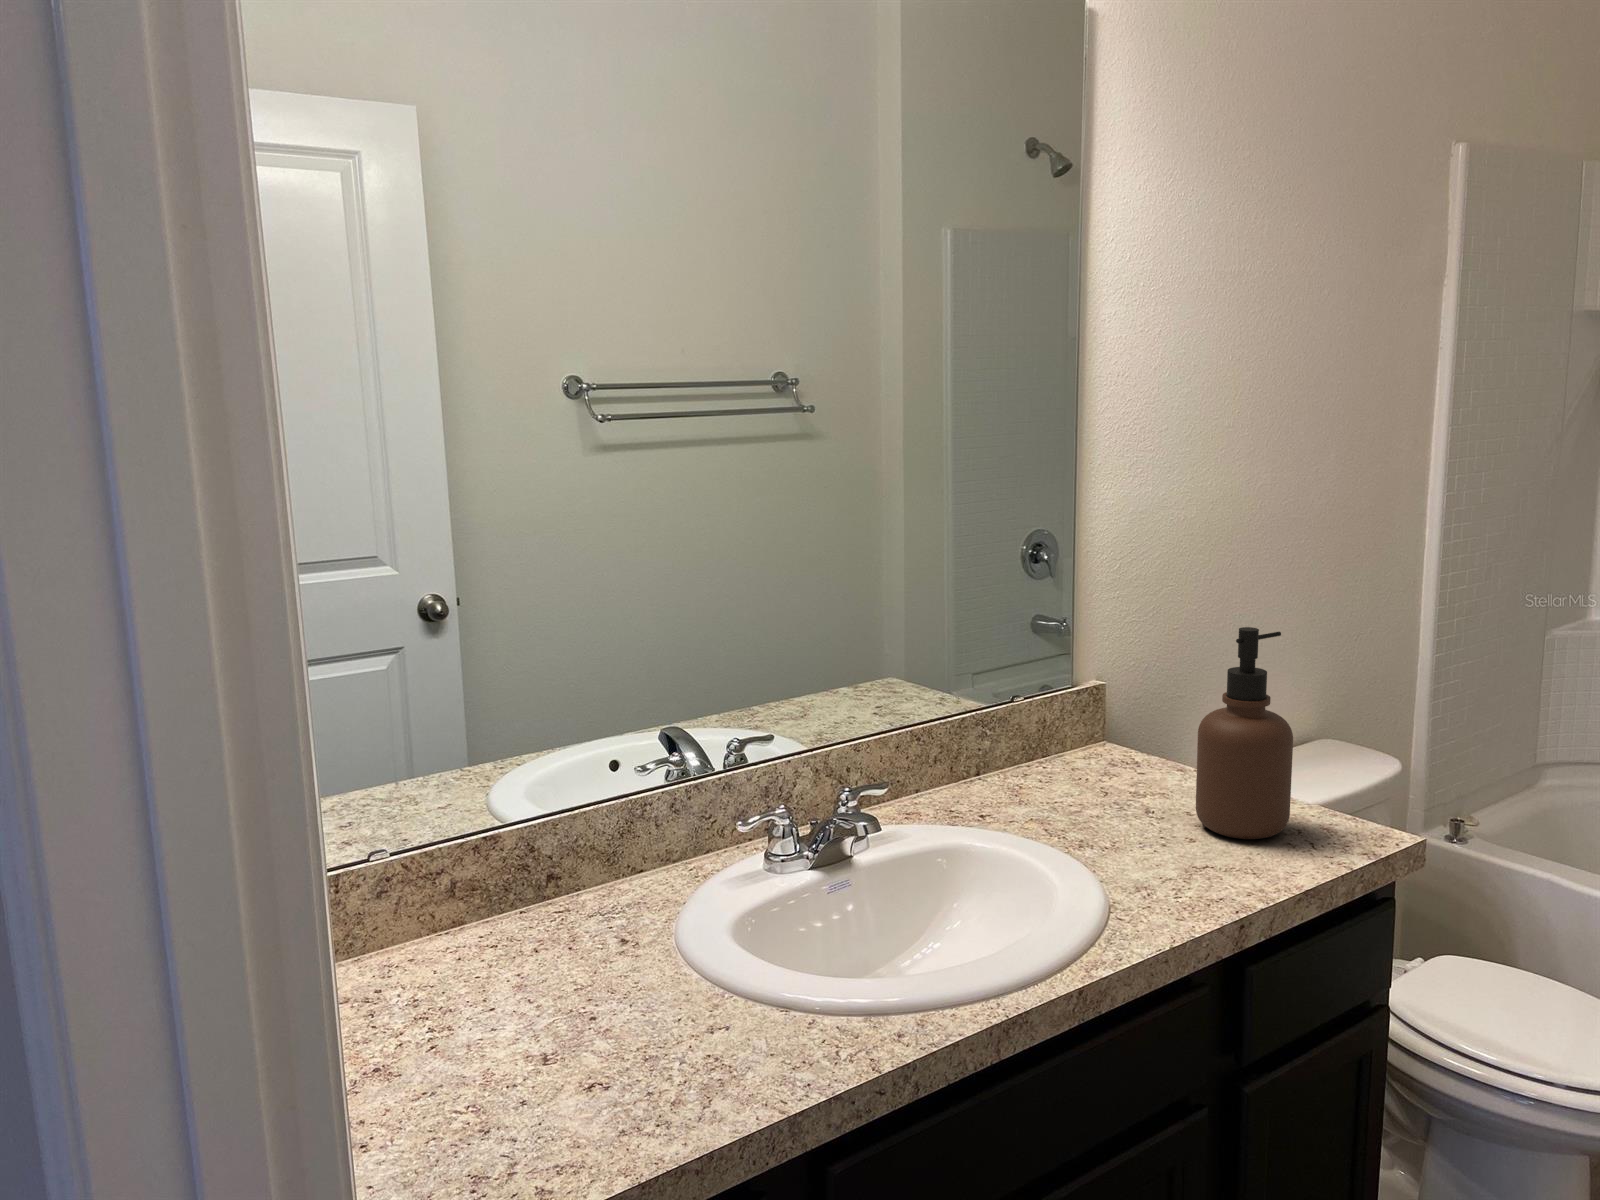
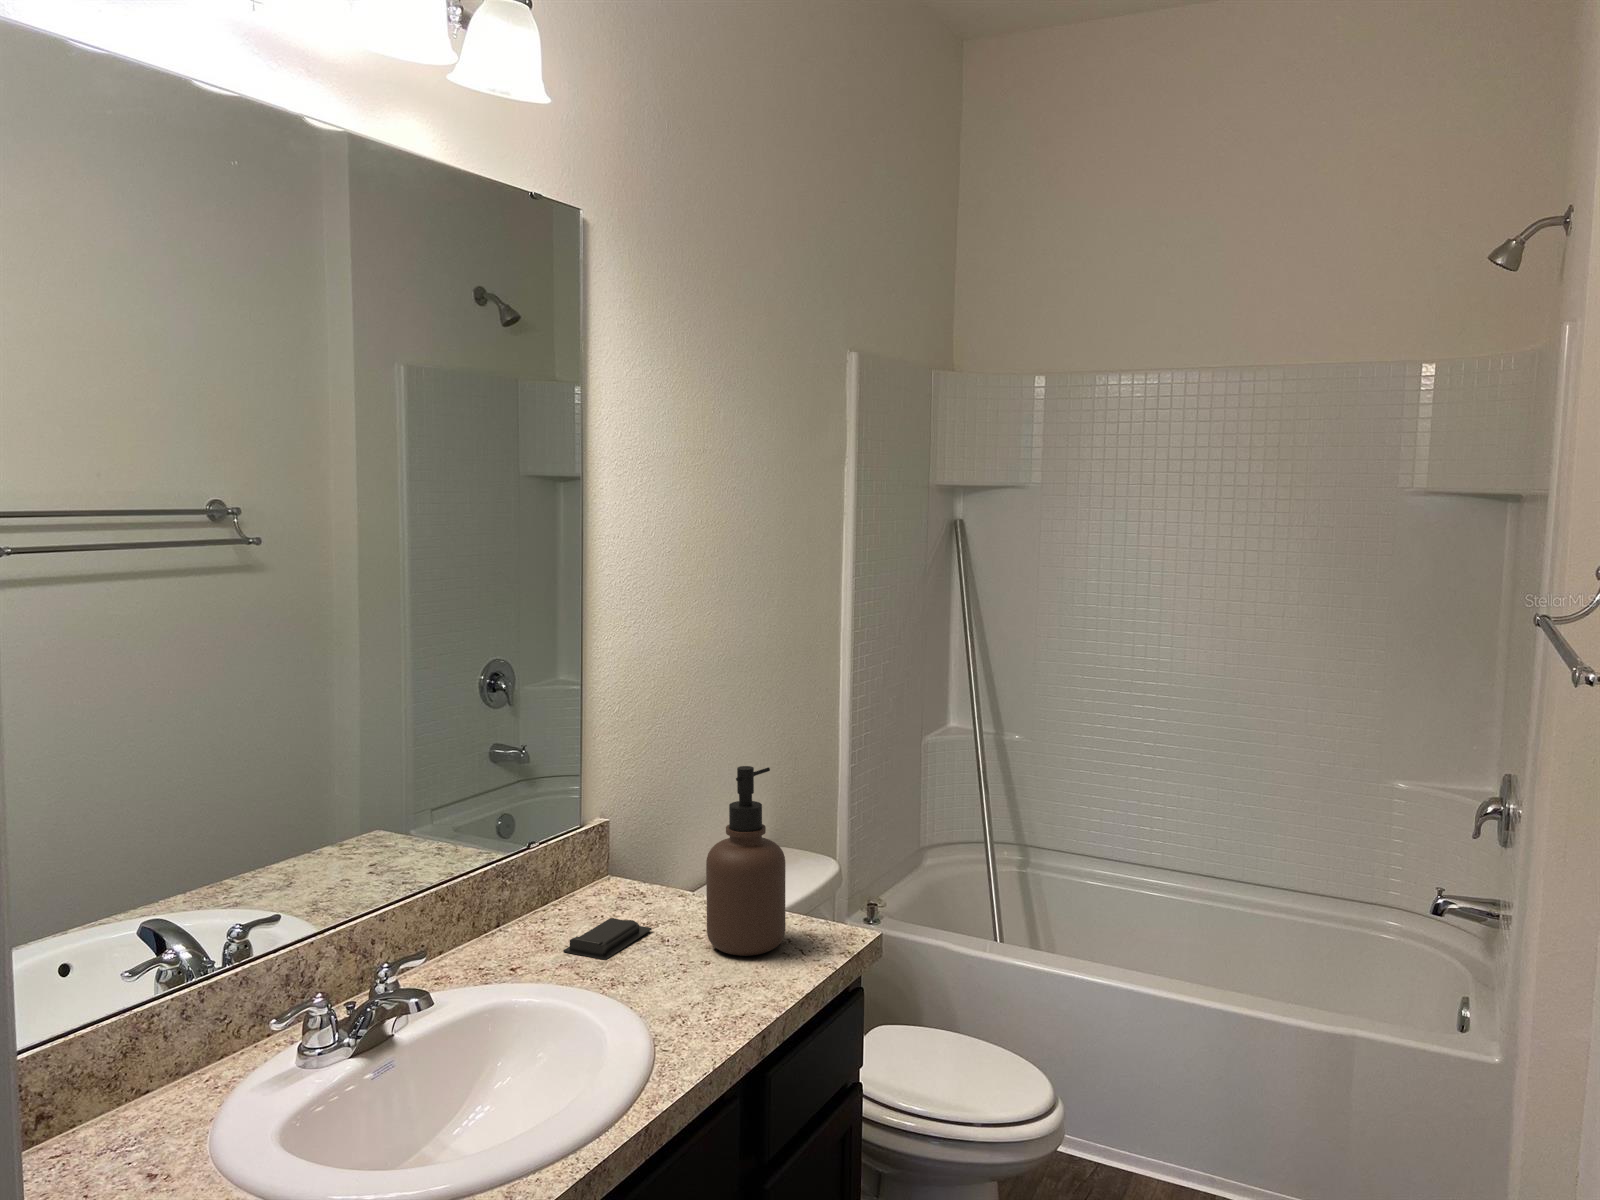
soap bar: none [1038,781,1137,821] -> present [563,918,652,960]

